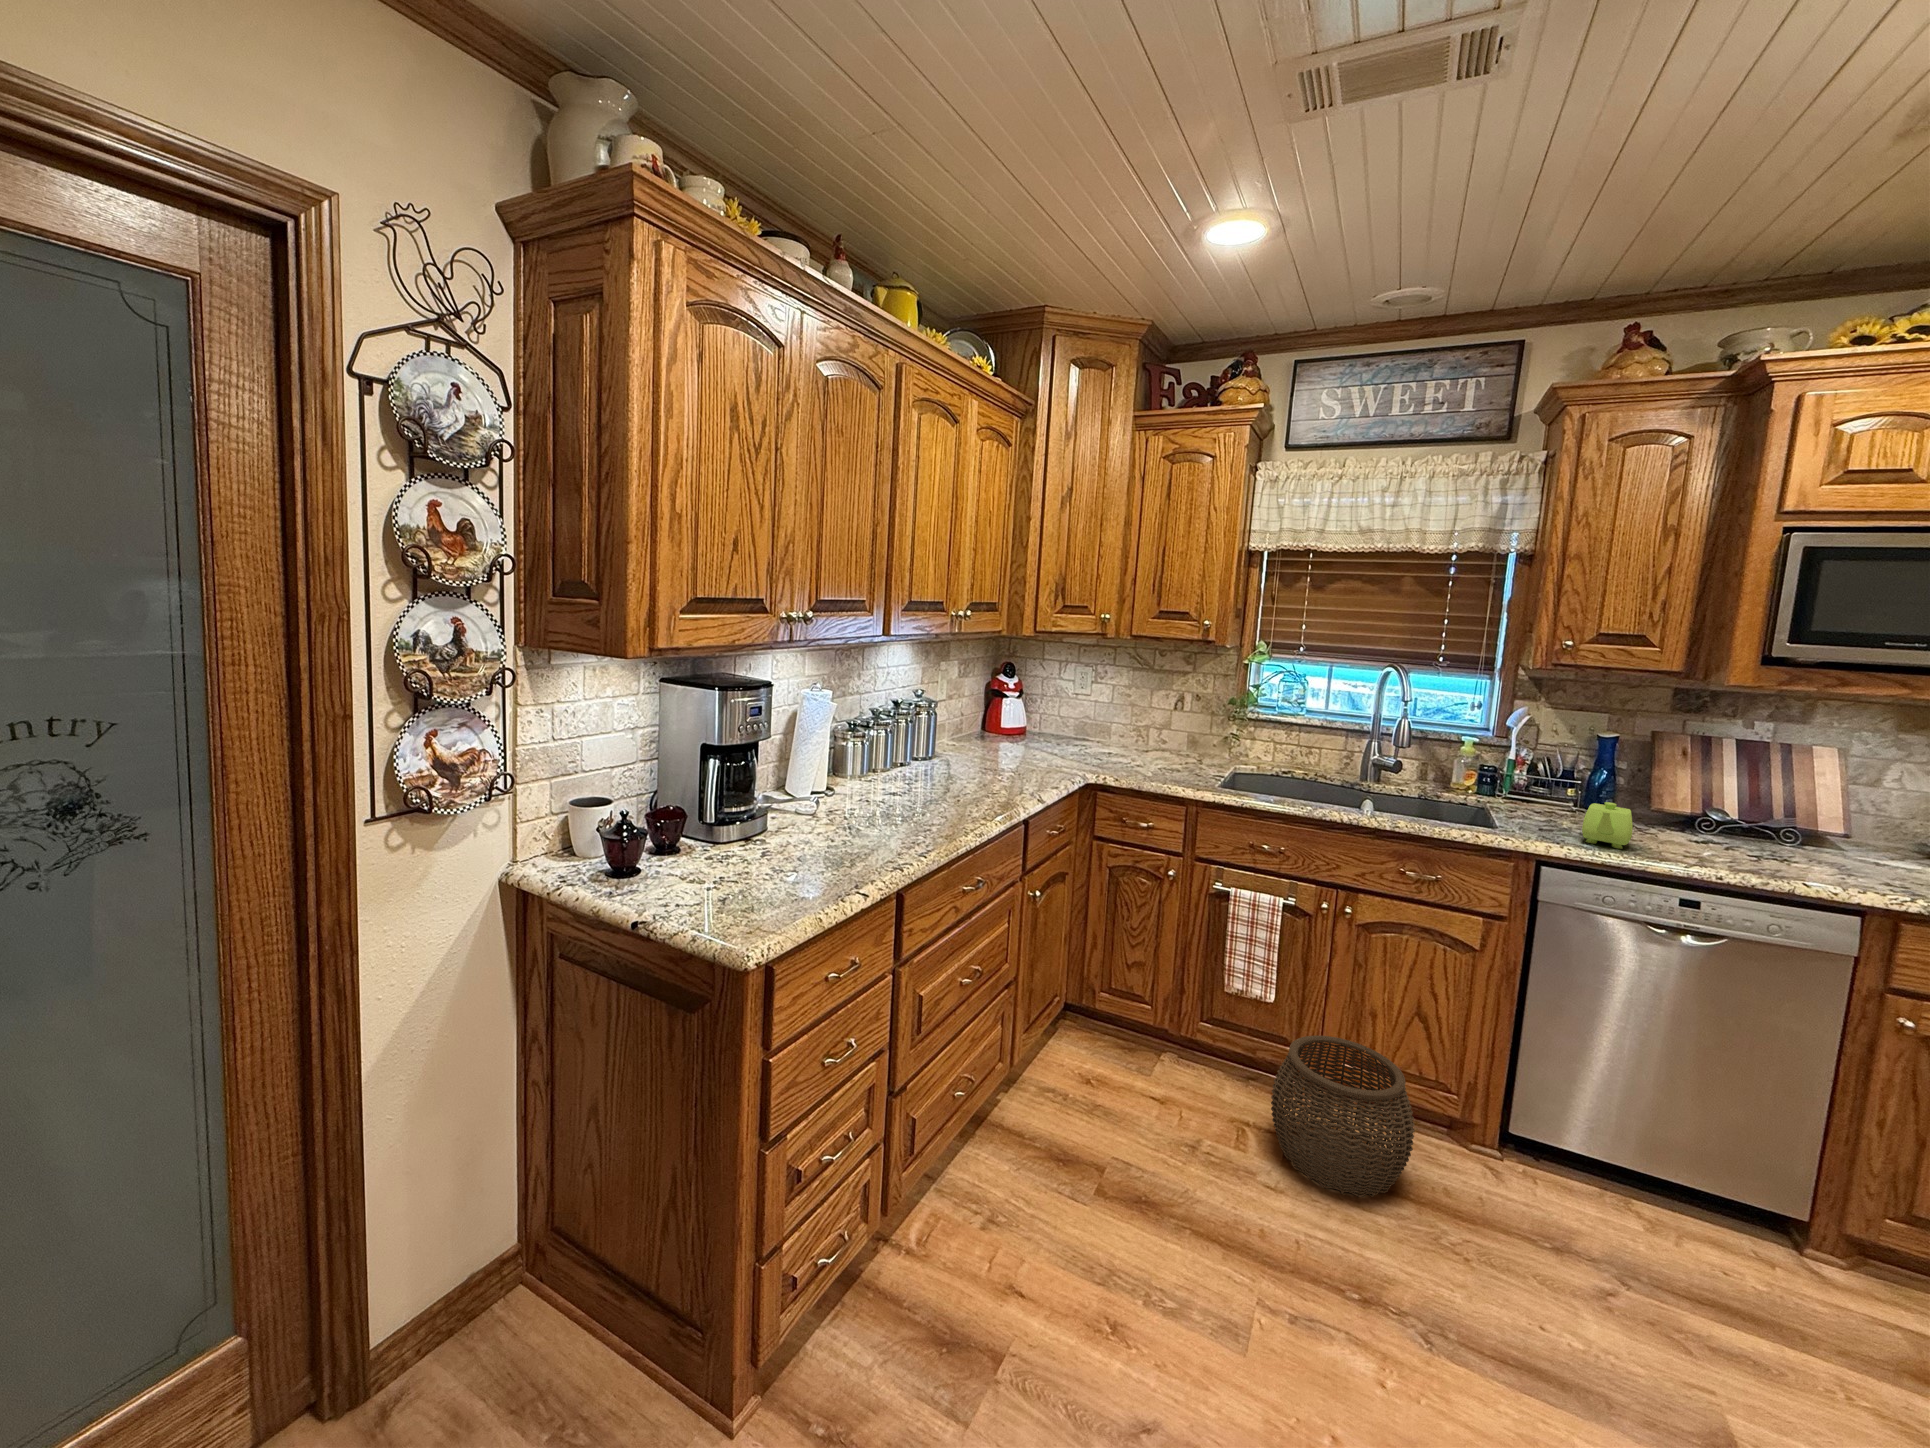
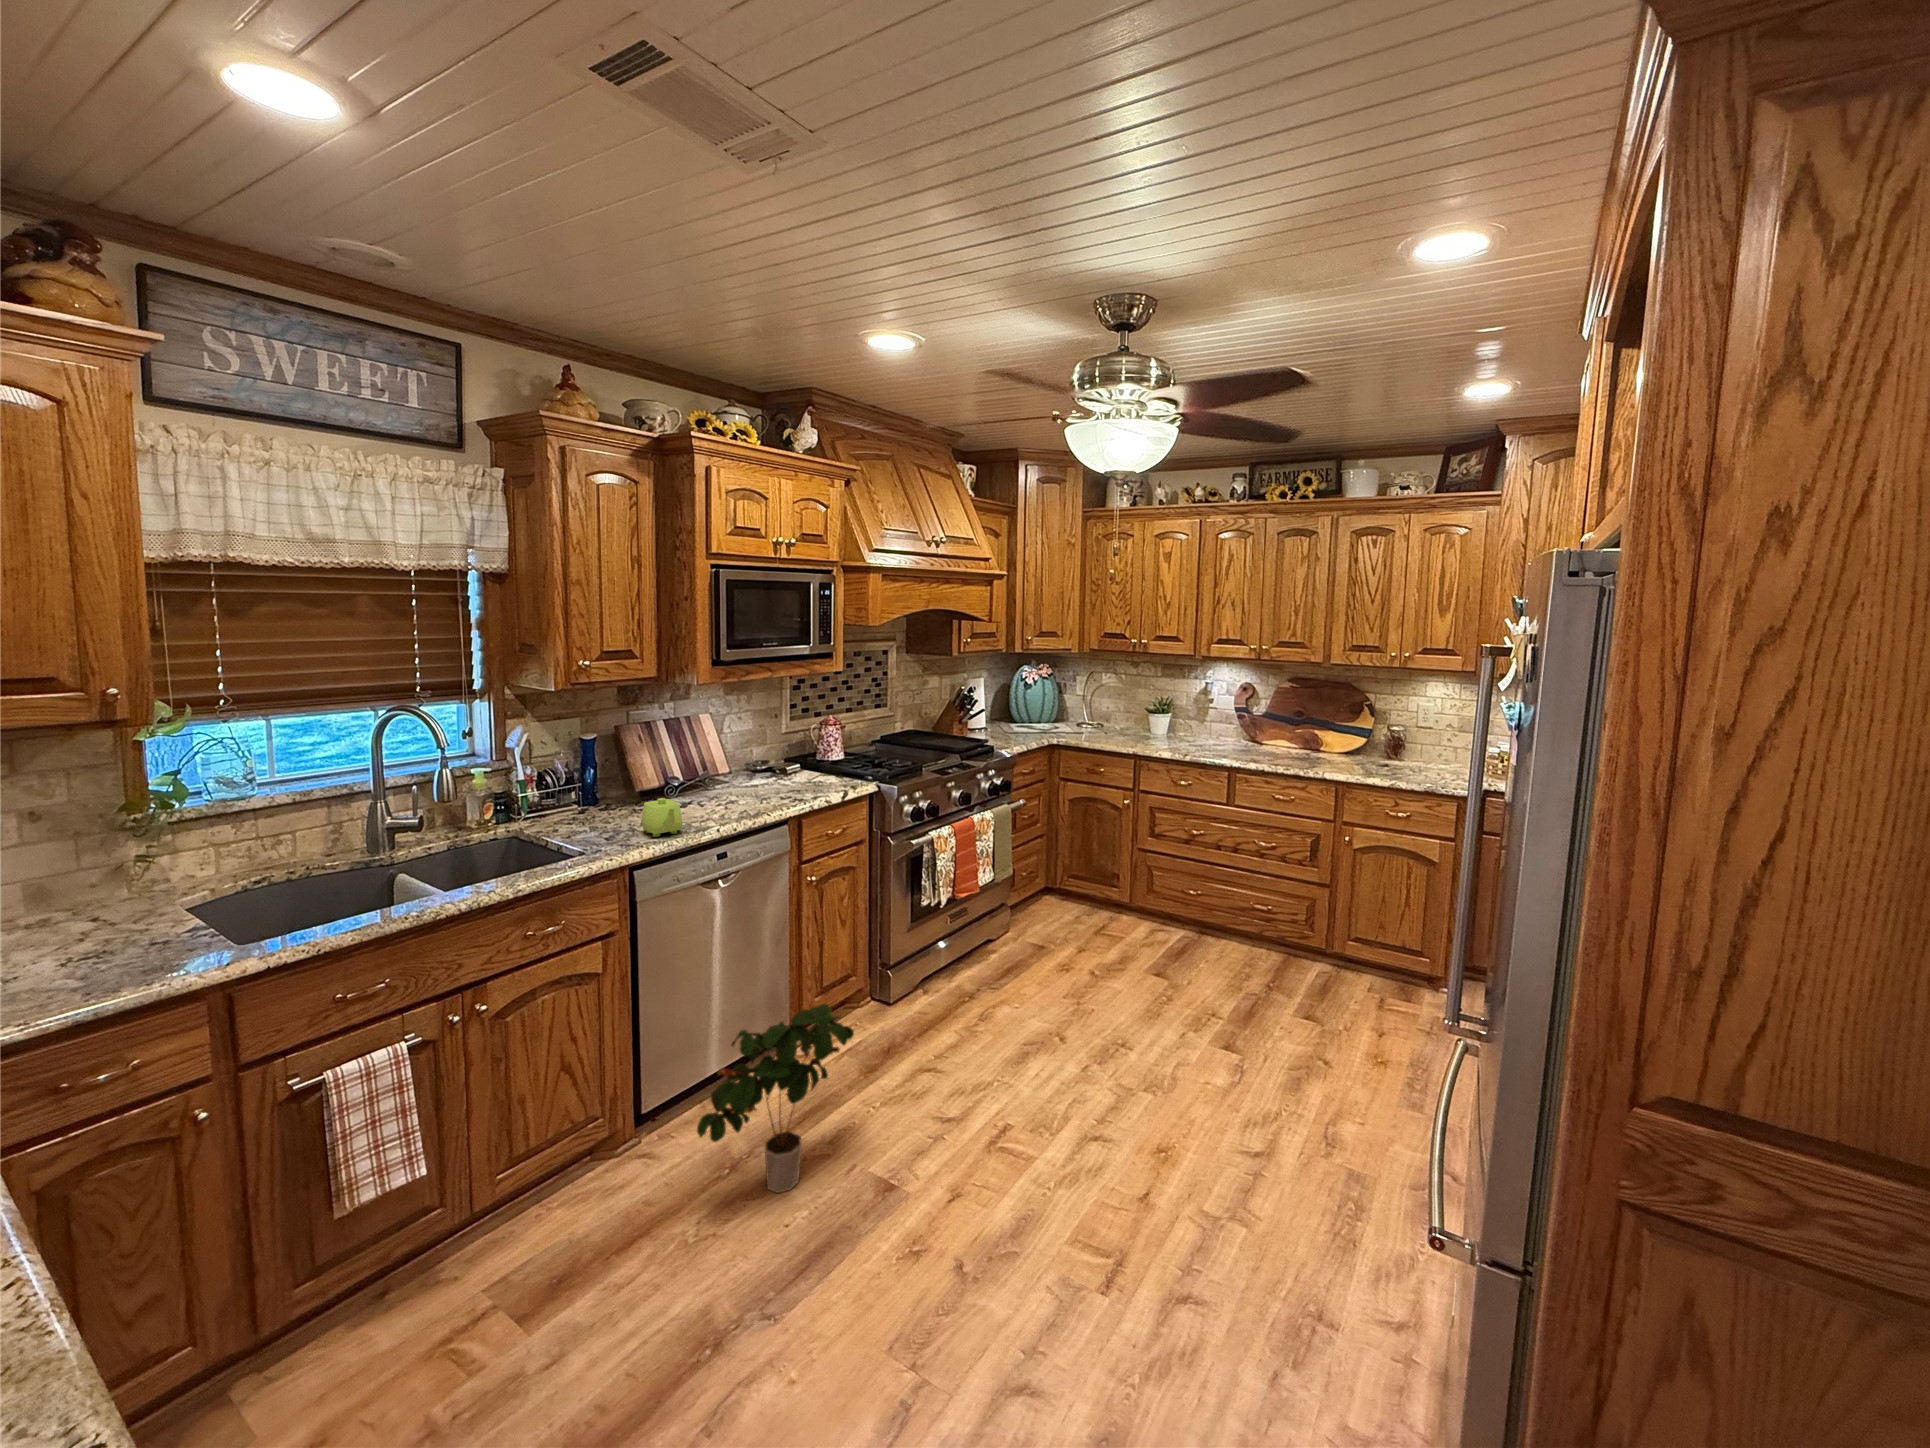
woven basket: present [1271,1036,1415,1197] -> none [475,1127,639,1323]
potted plant: none [1478,1078,1764,1331] -> present [697,1004,854,1193]

